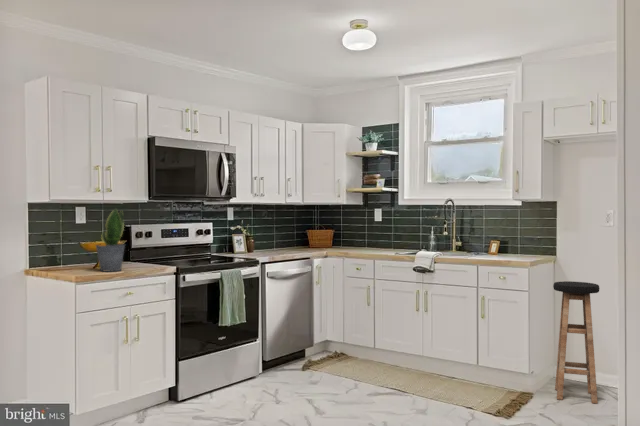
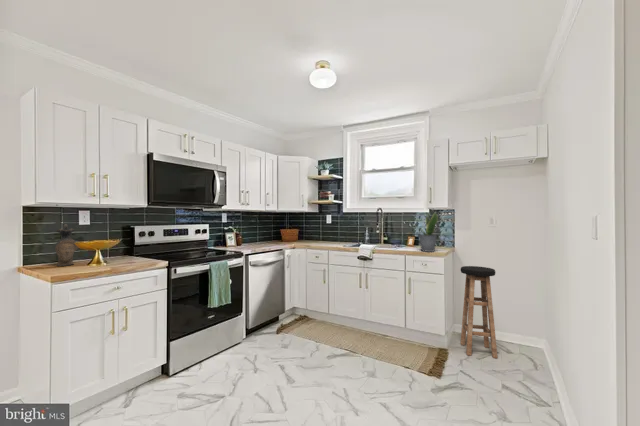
potted plant: present [96,209,125,272] -> present [419,213,438,252]
ceramic pitcher: none [61,223,82,269] -> present [55,224,78,266]

